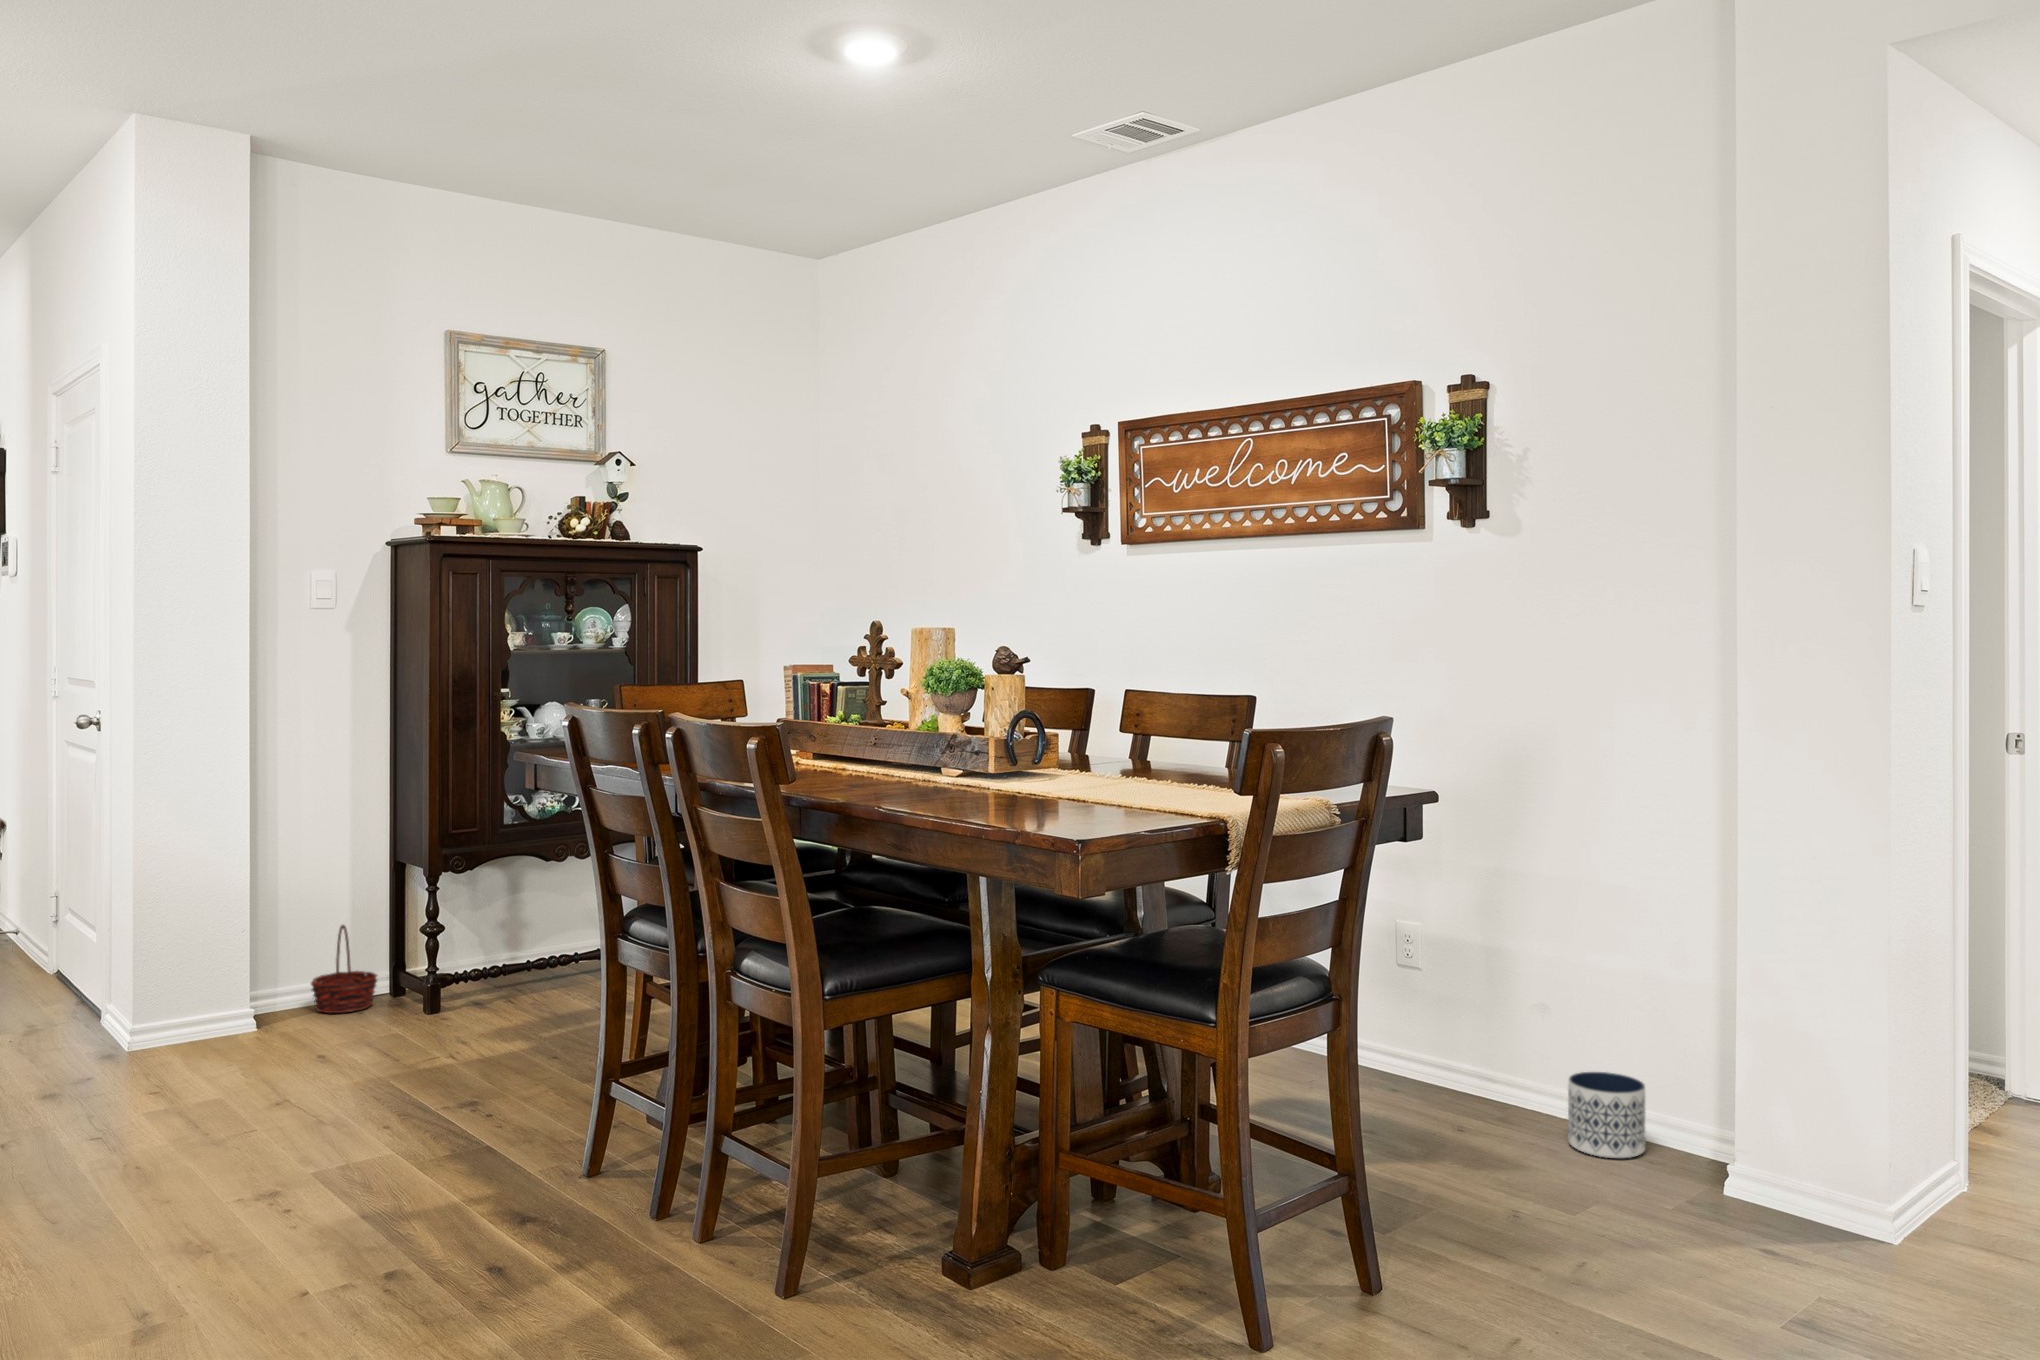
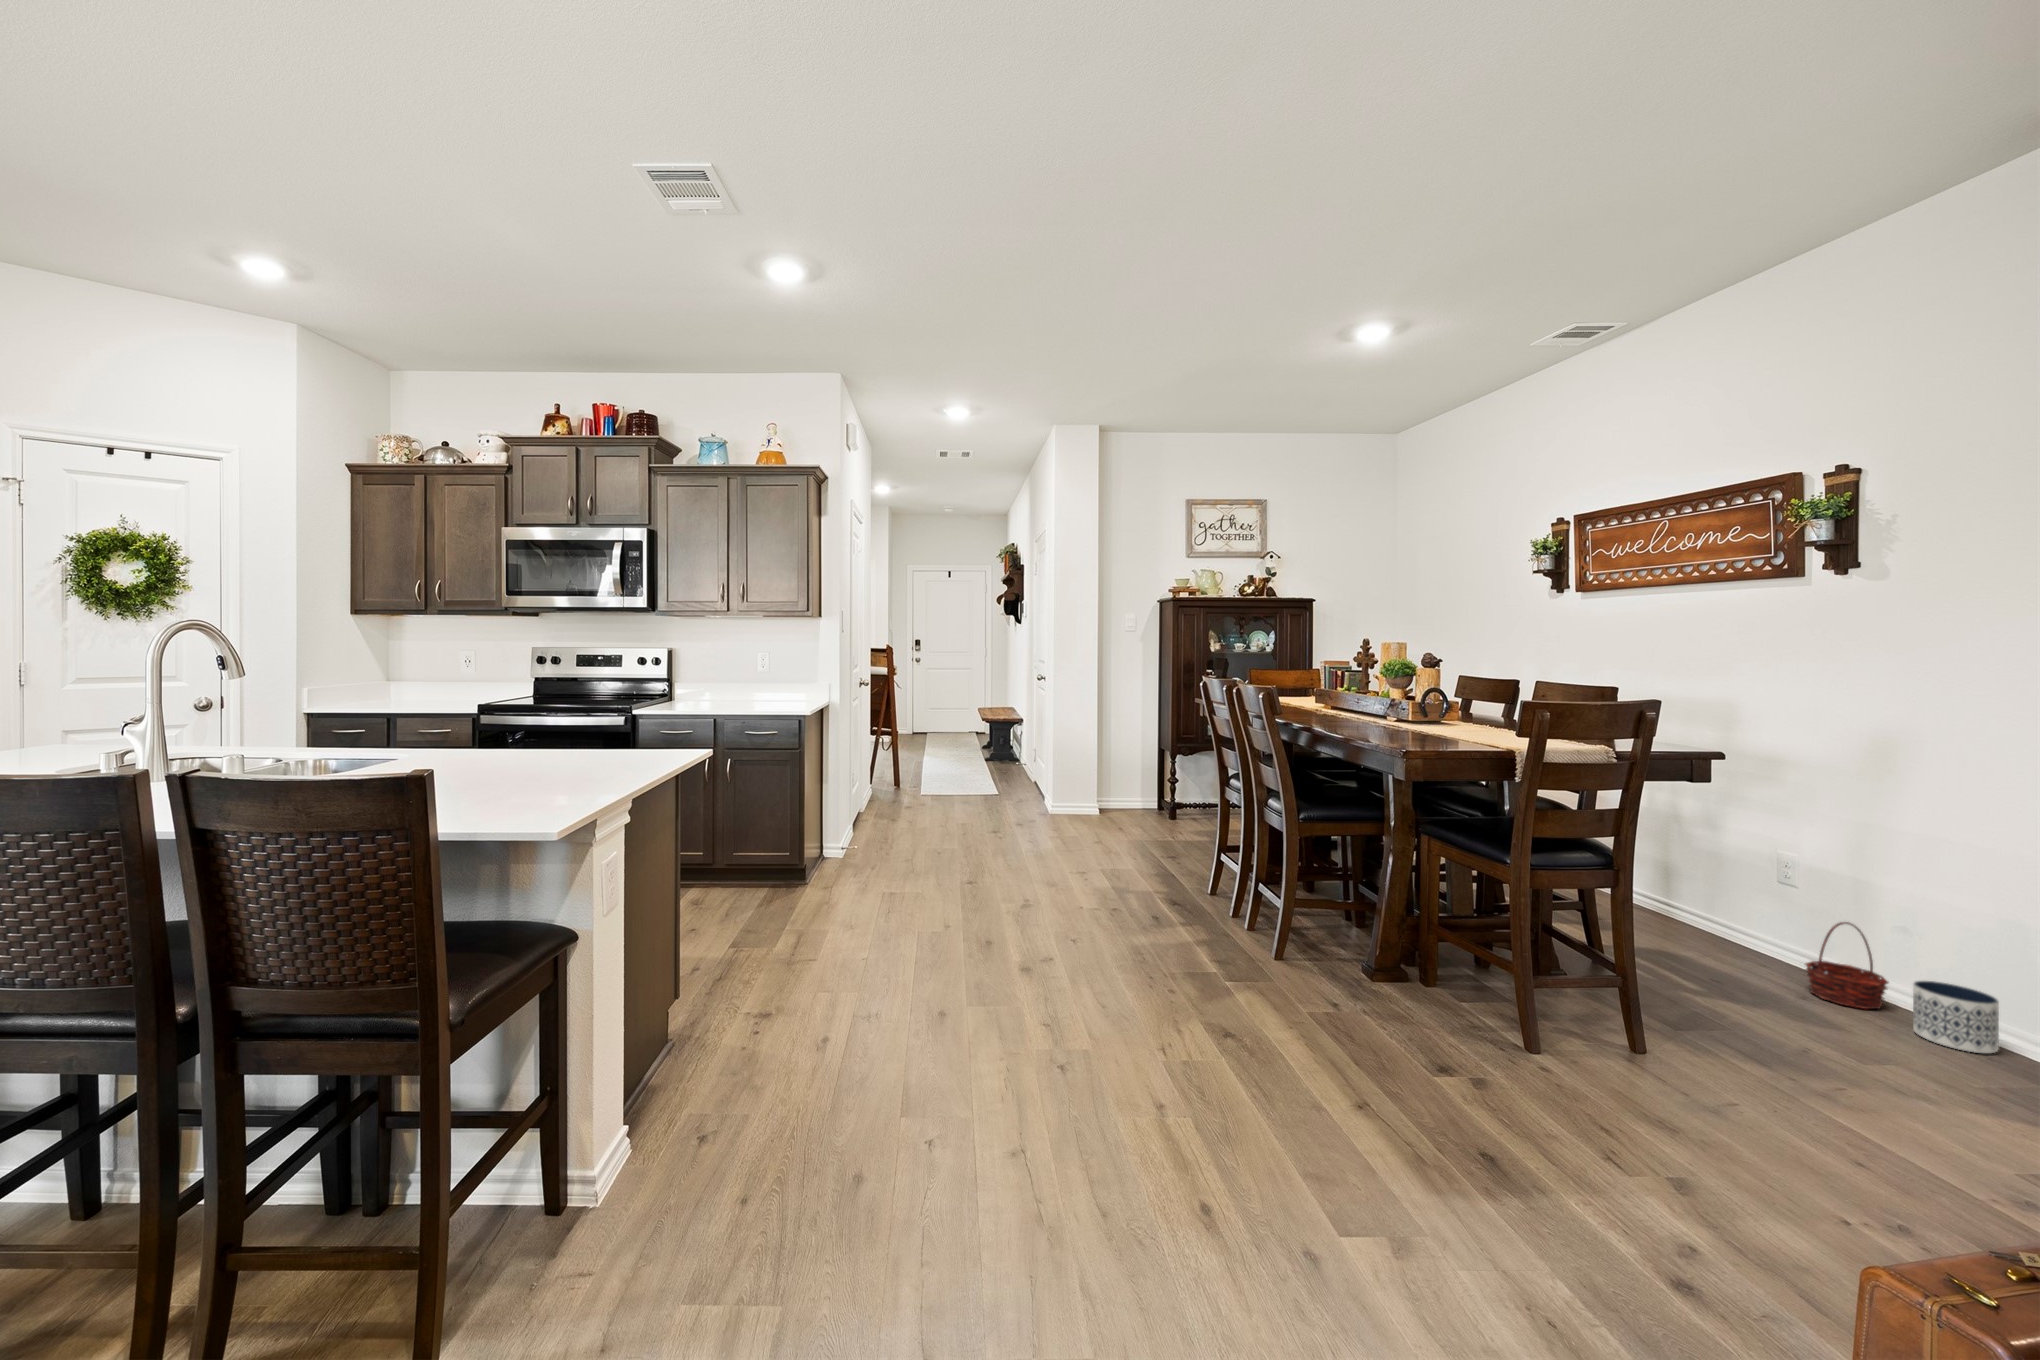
basket: present [311,925,377,1013] -> present [1806,922,1888,1009]

